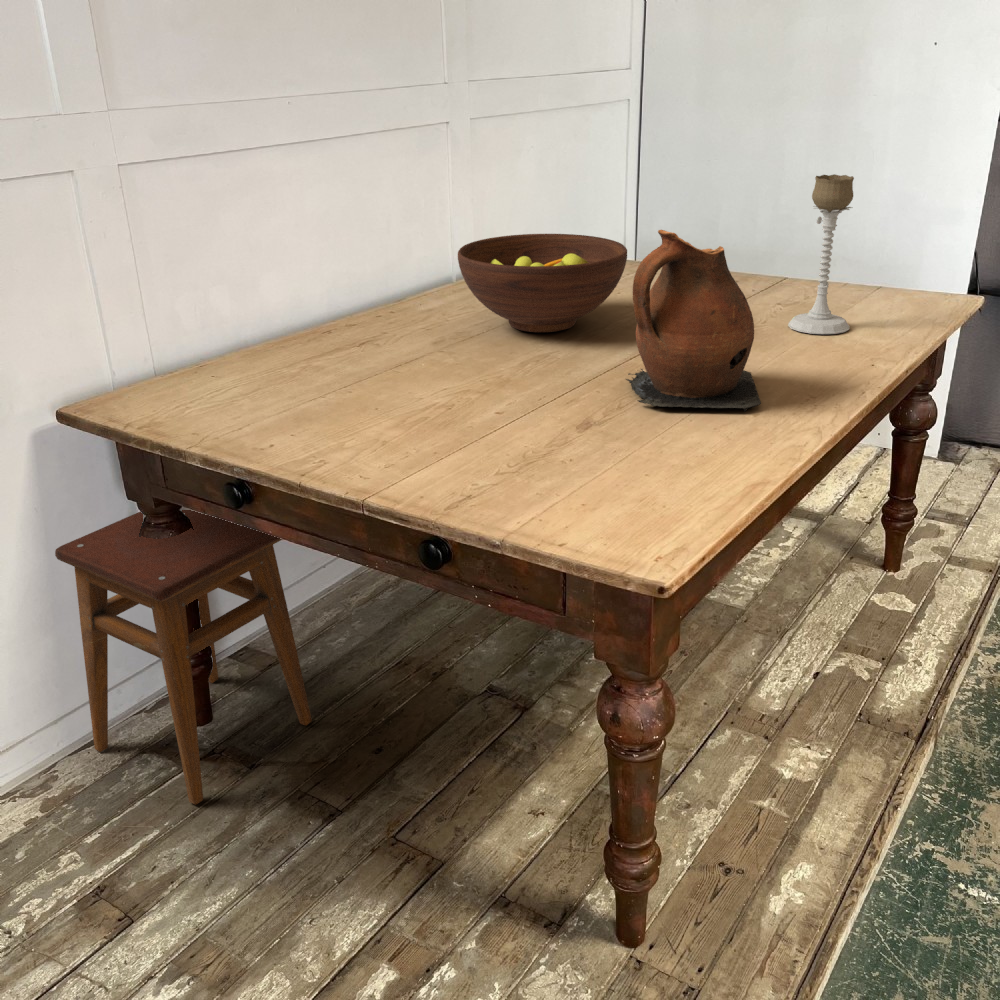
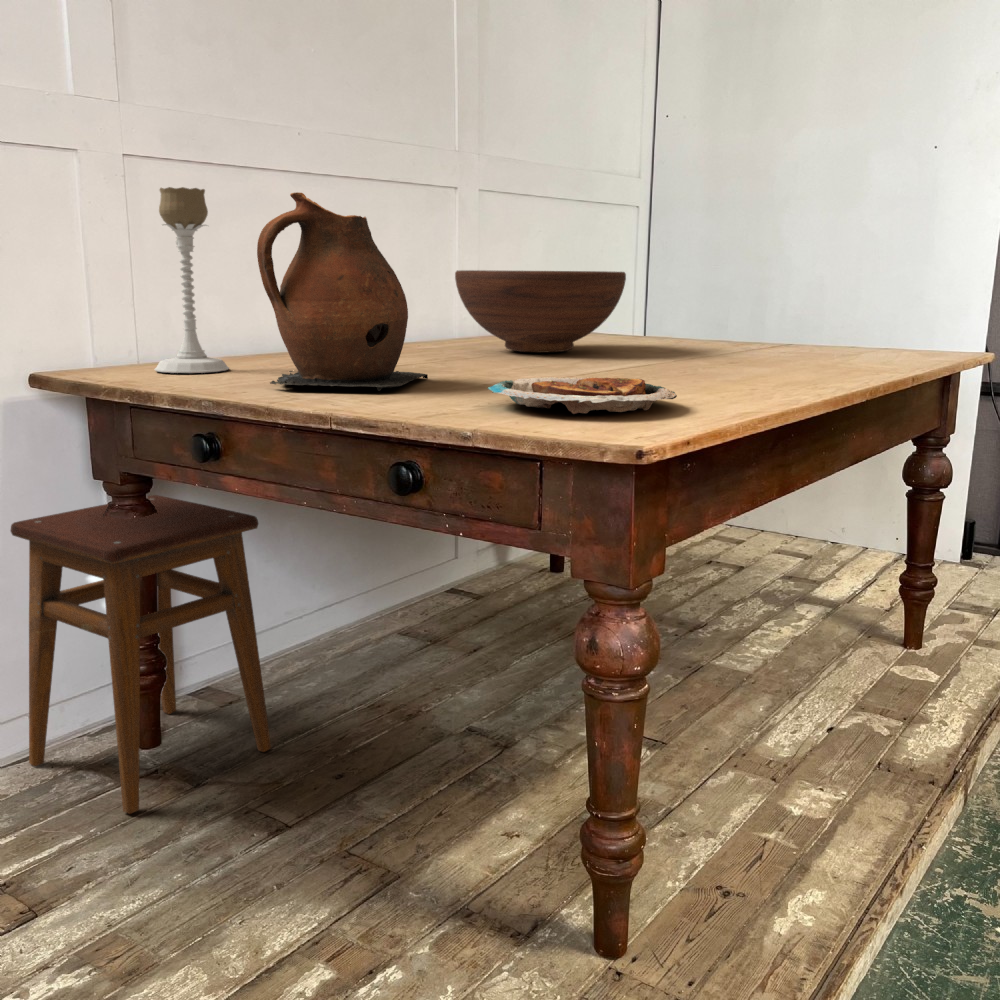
candle holder: present [788,174,854,334] -> present [155,187,229,373]
ceramic pitcher: present [626,230,761,412] -> present [257,192,428,391]
plate: none [510,440,690,513] -> present [488,377,677,414]

